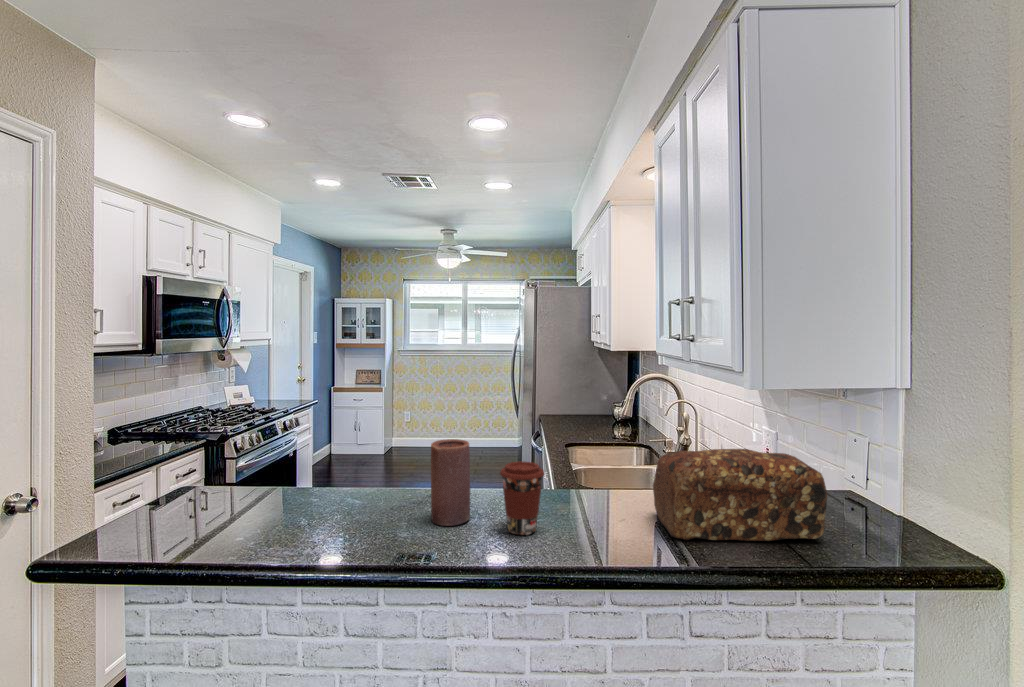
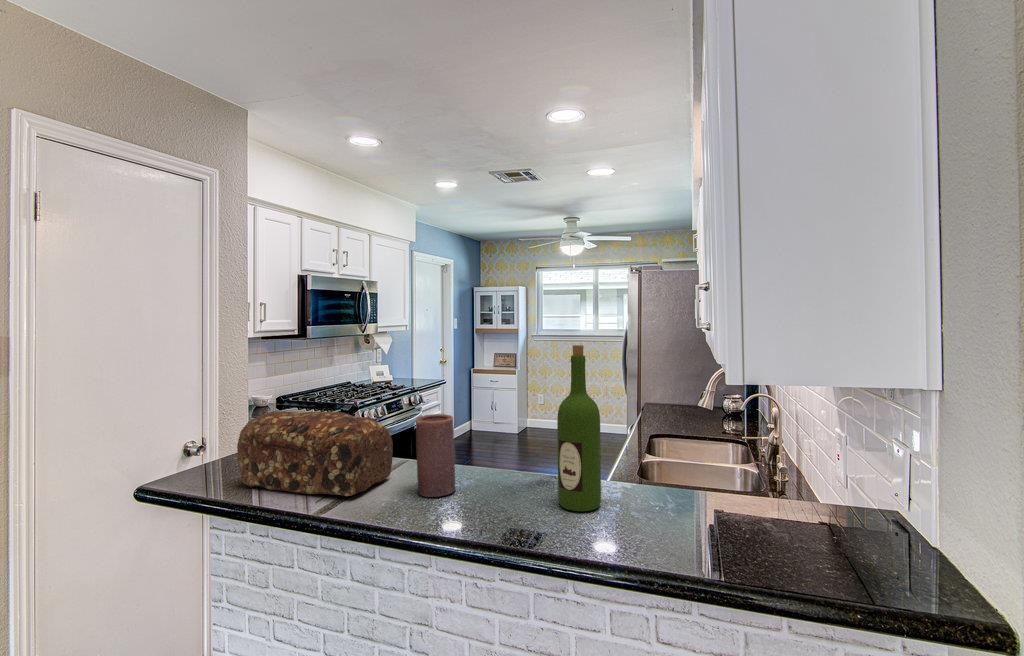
wine bottle: none [577,367,618,526] -> present [557,345,601,511]
bread loaf: present [653,449,827,541] -> present [237,411,393,496]
coffee cup: present [500,461,544,535] -> none [470,439,515,513]

